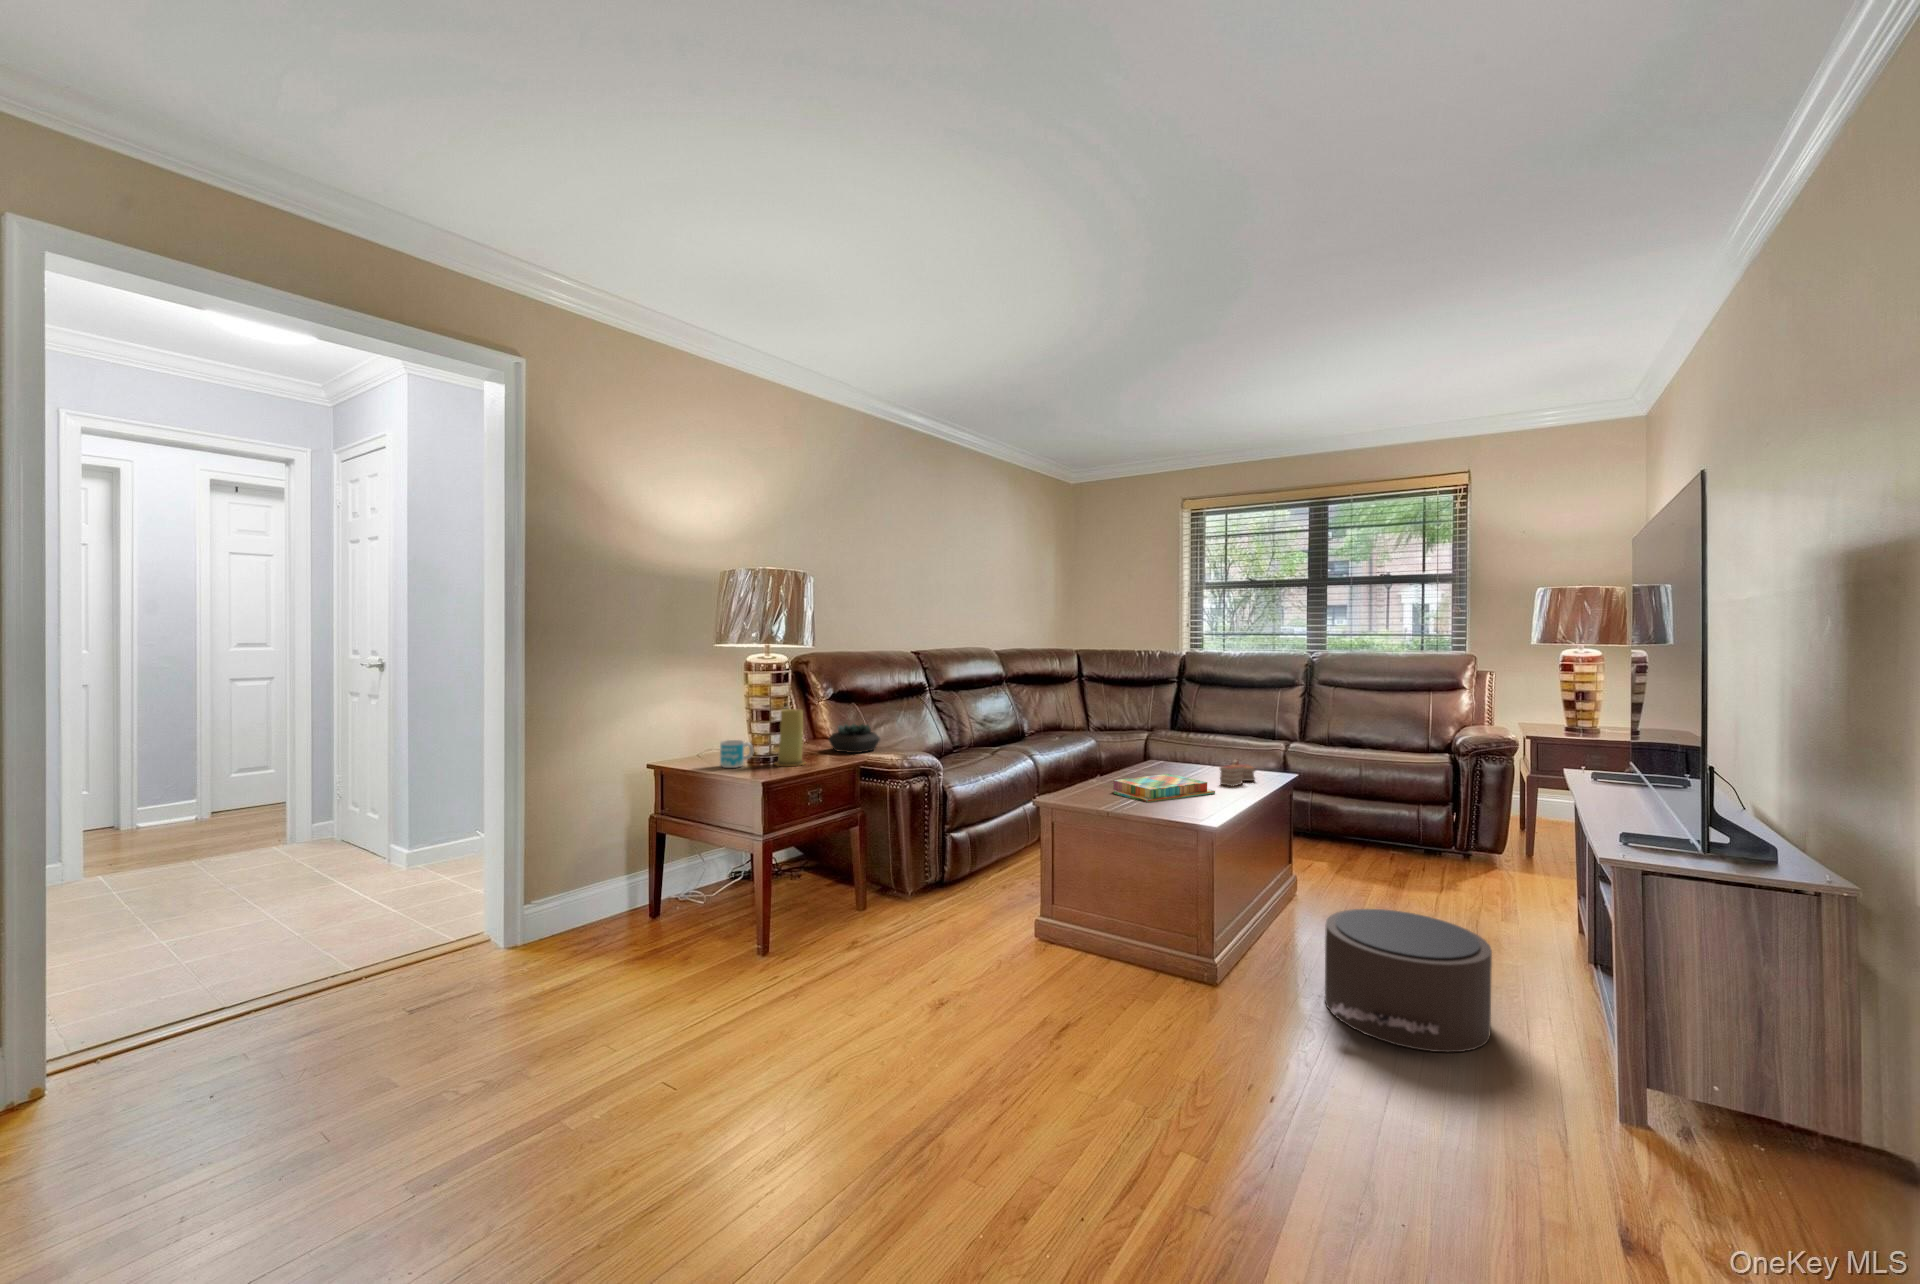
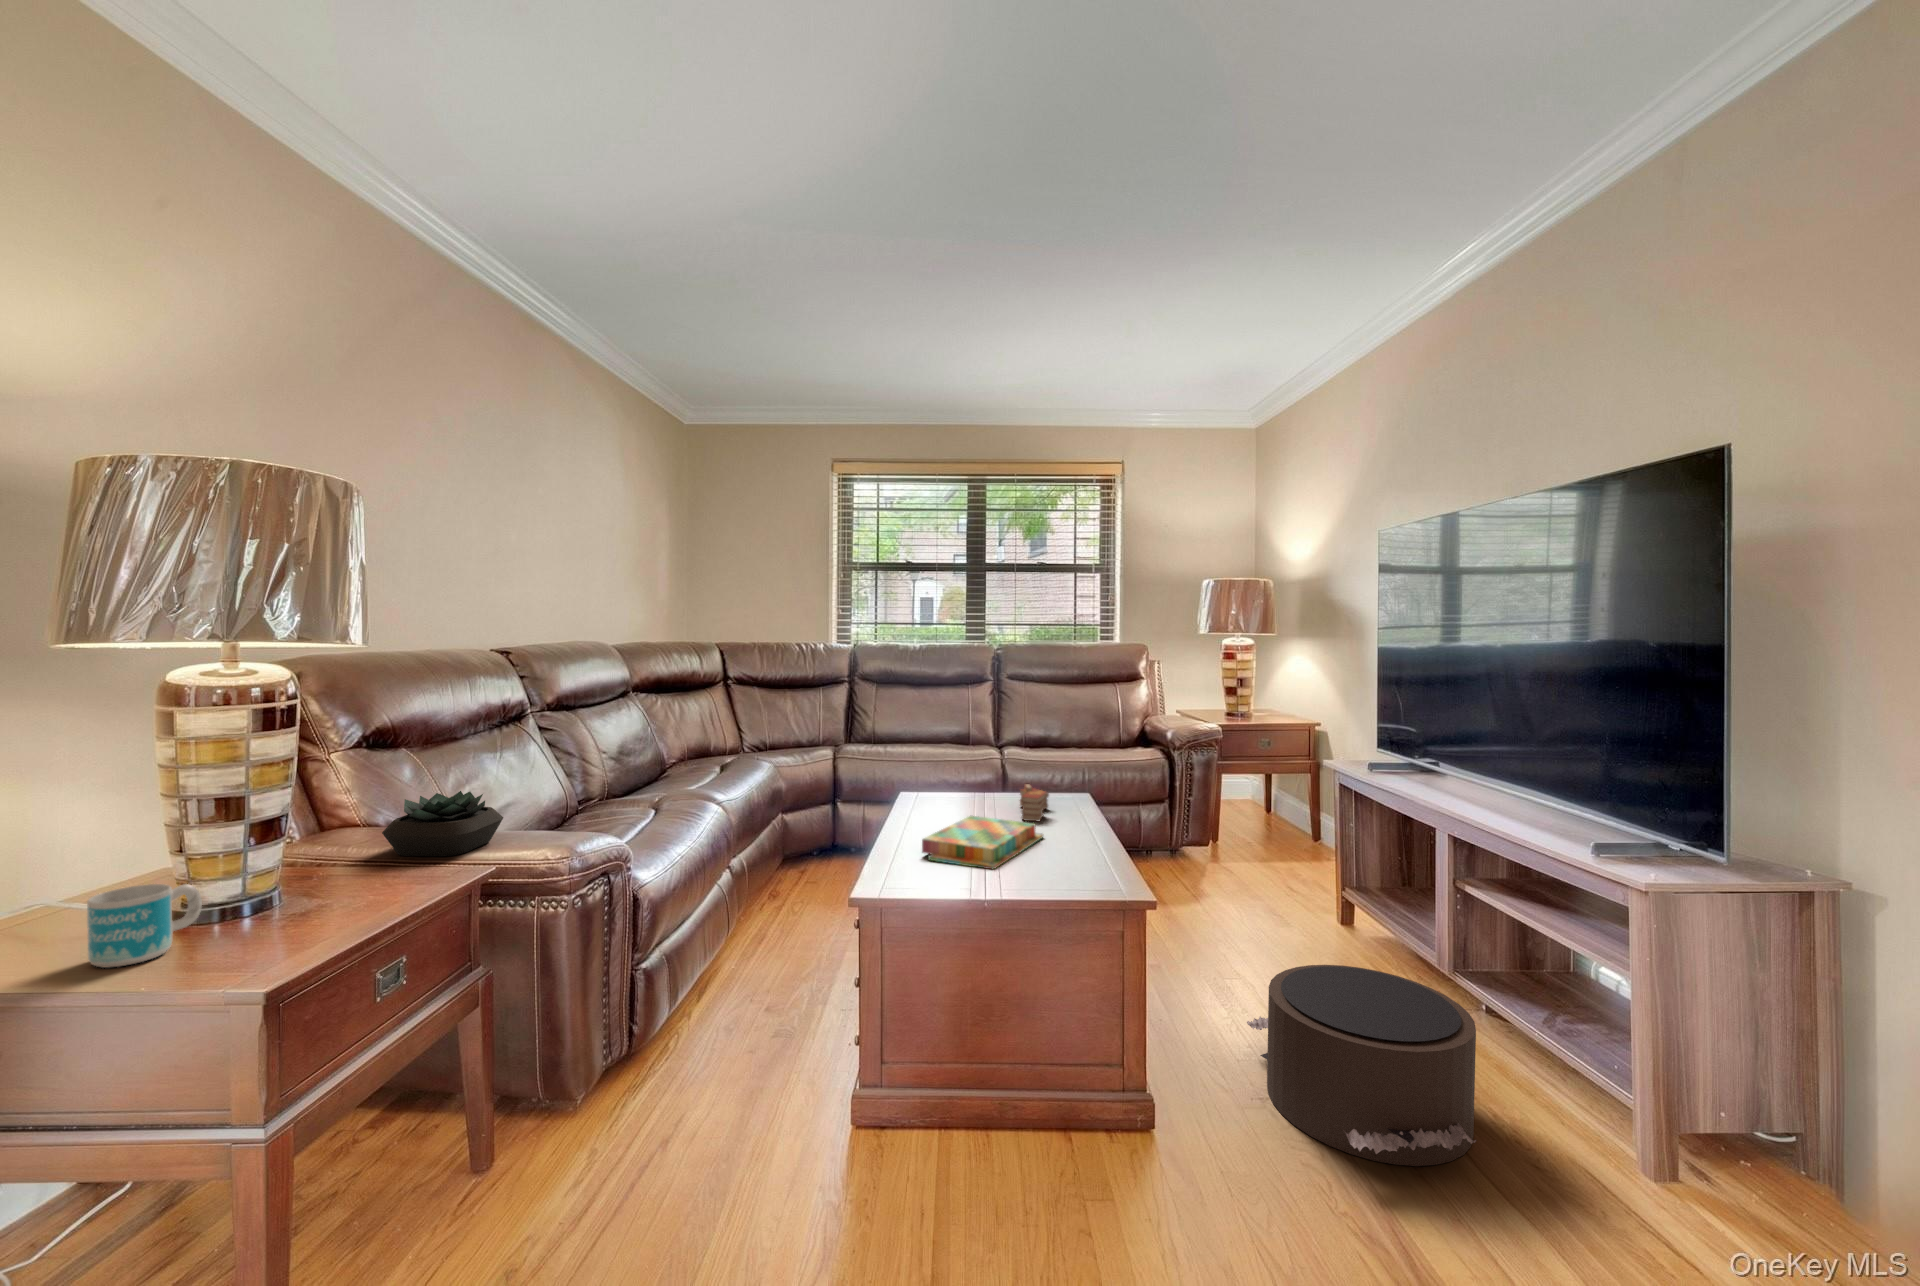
candle: present [774,709,805,766] -> none [266,787,358,928]

